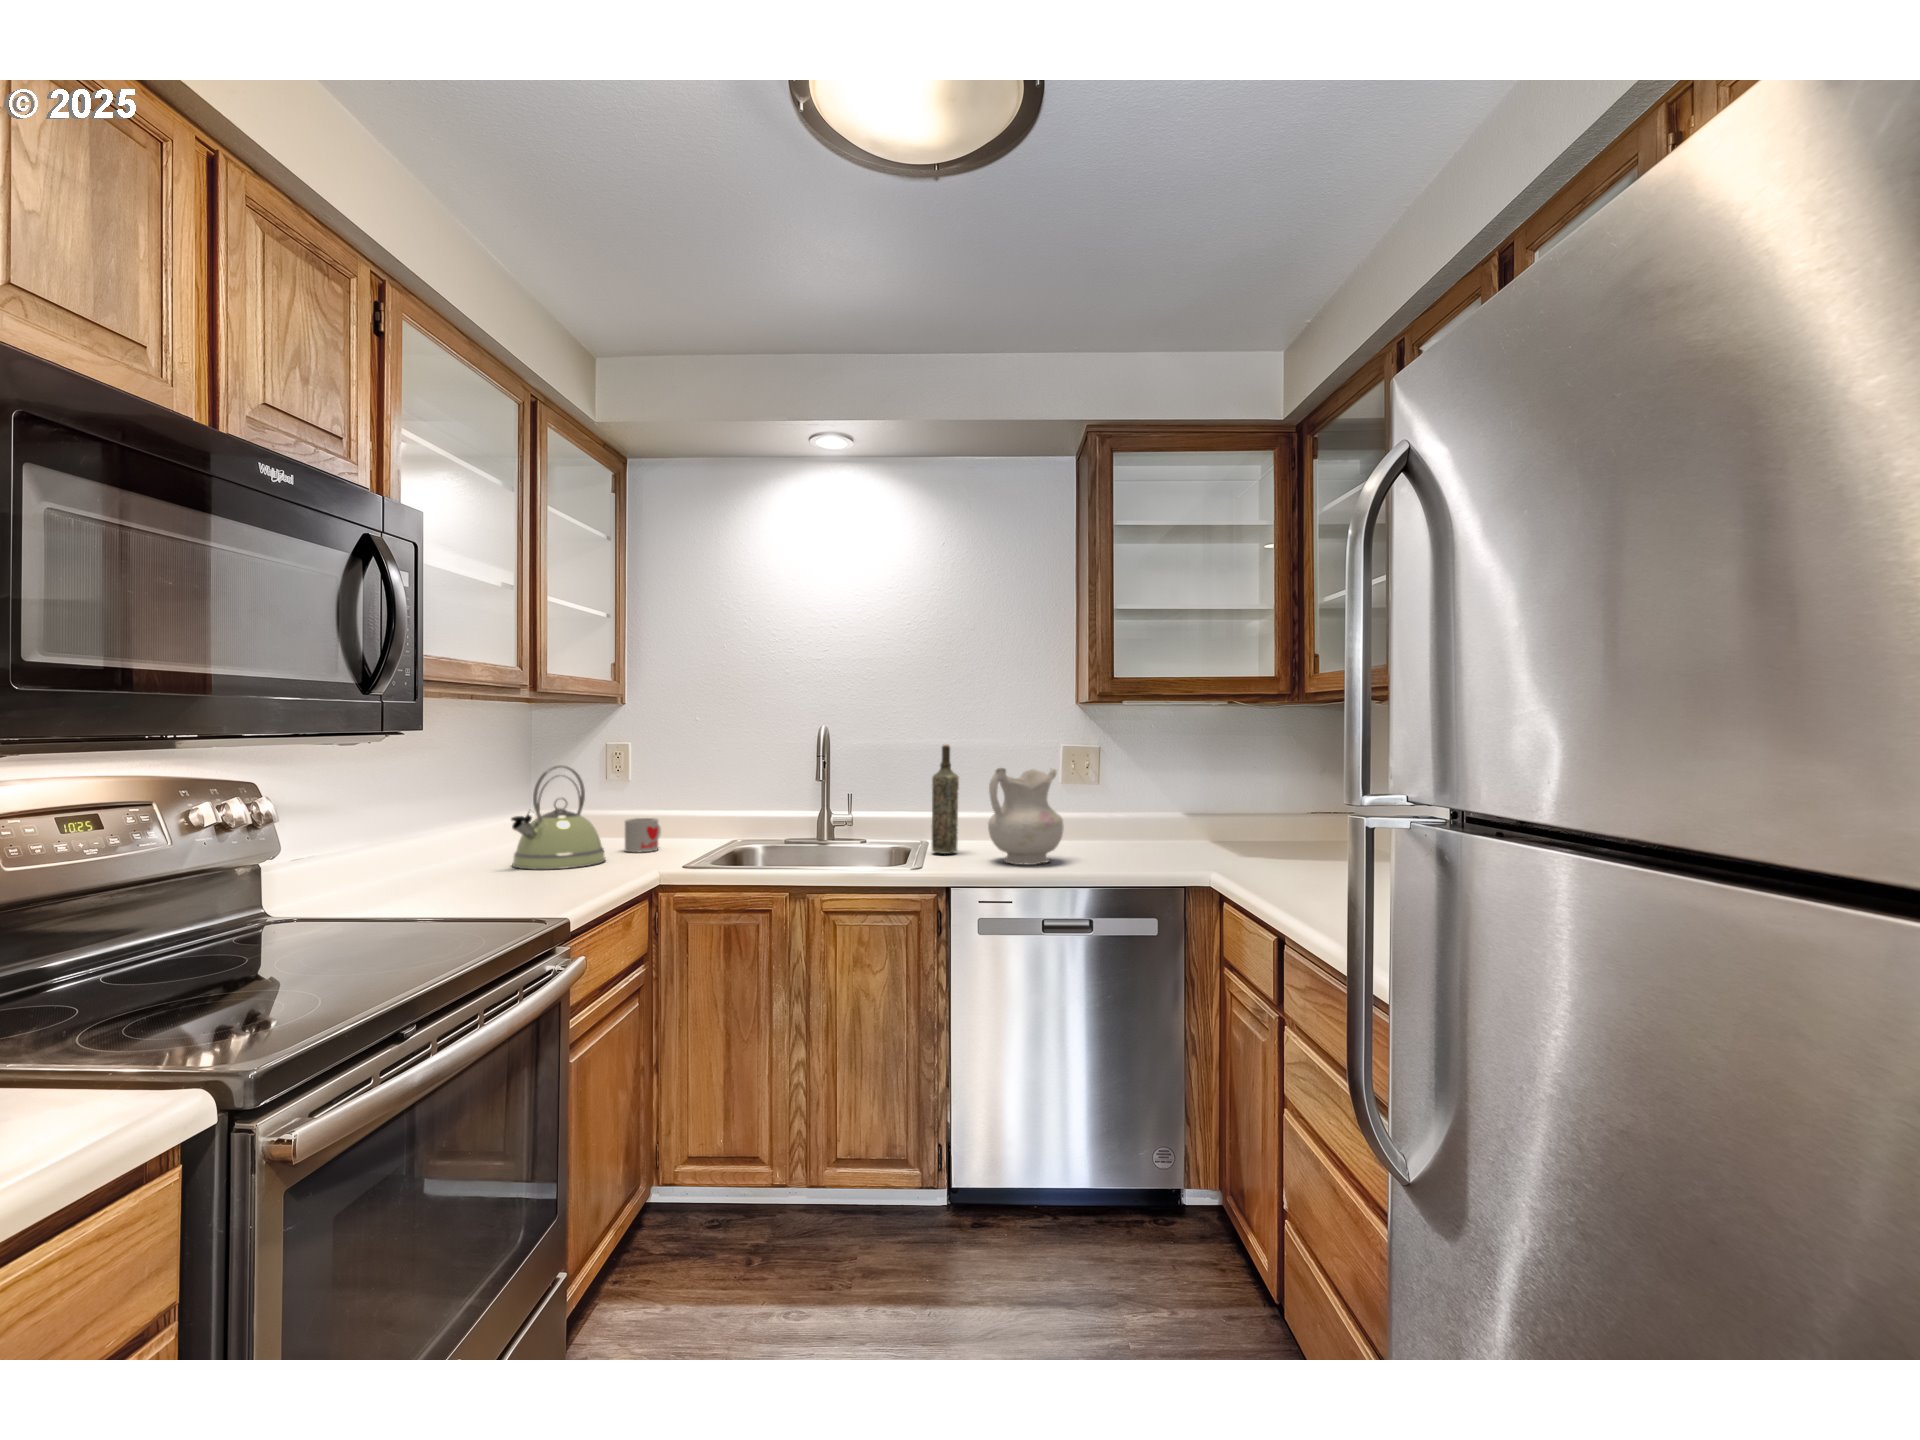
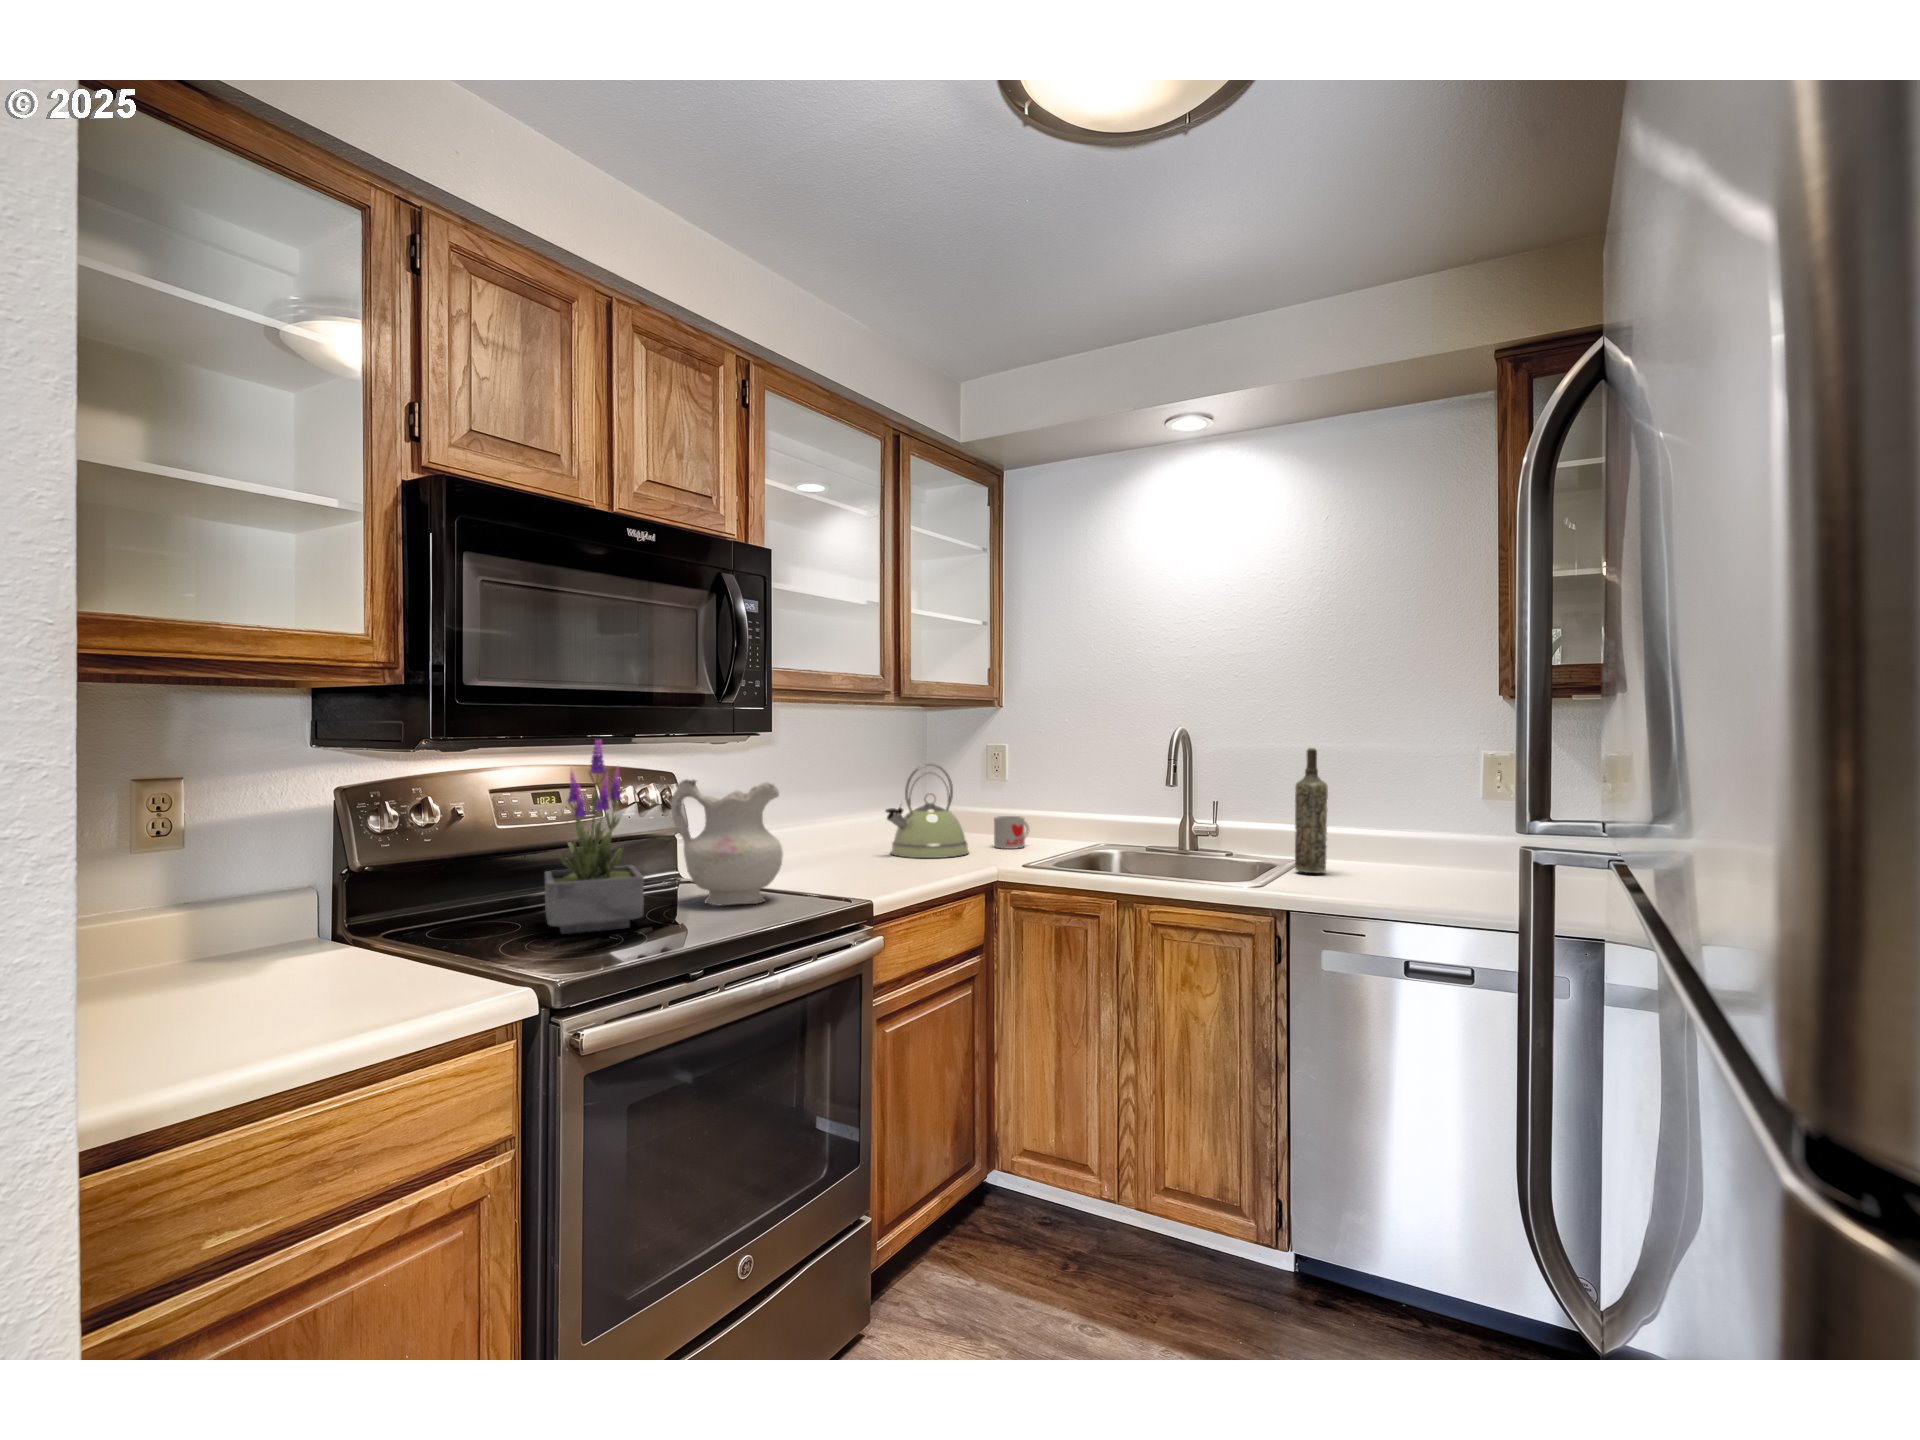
potted plant: none [100,724,289,1009] -> present [544,739,644,934]
ceramic pitcher: present [988,768,1063,865] -> present [671,779,783,905]

